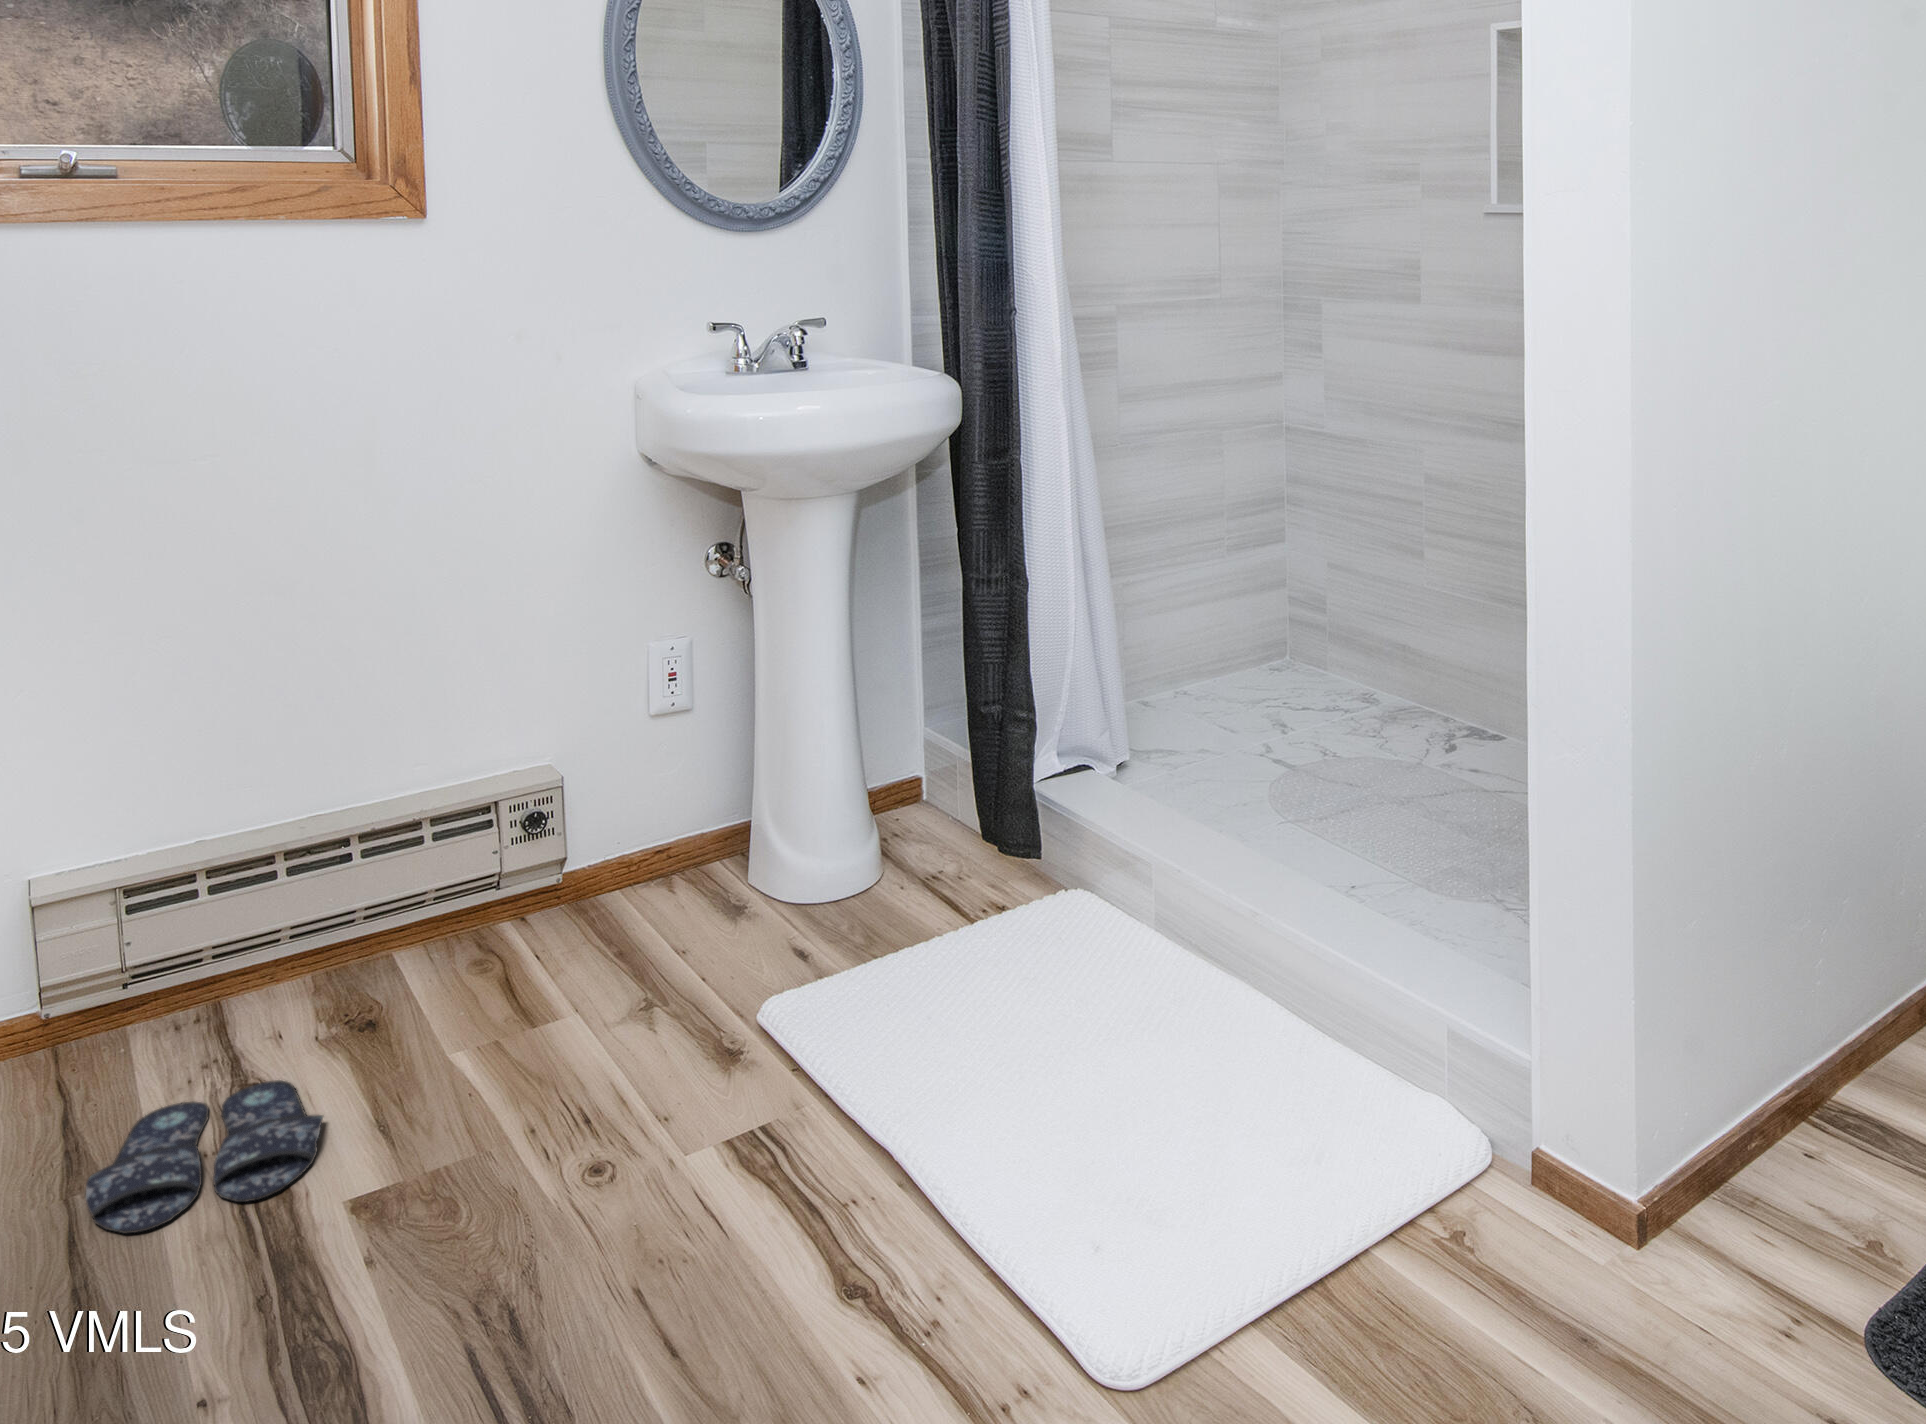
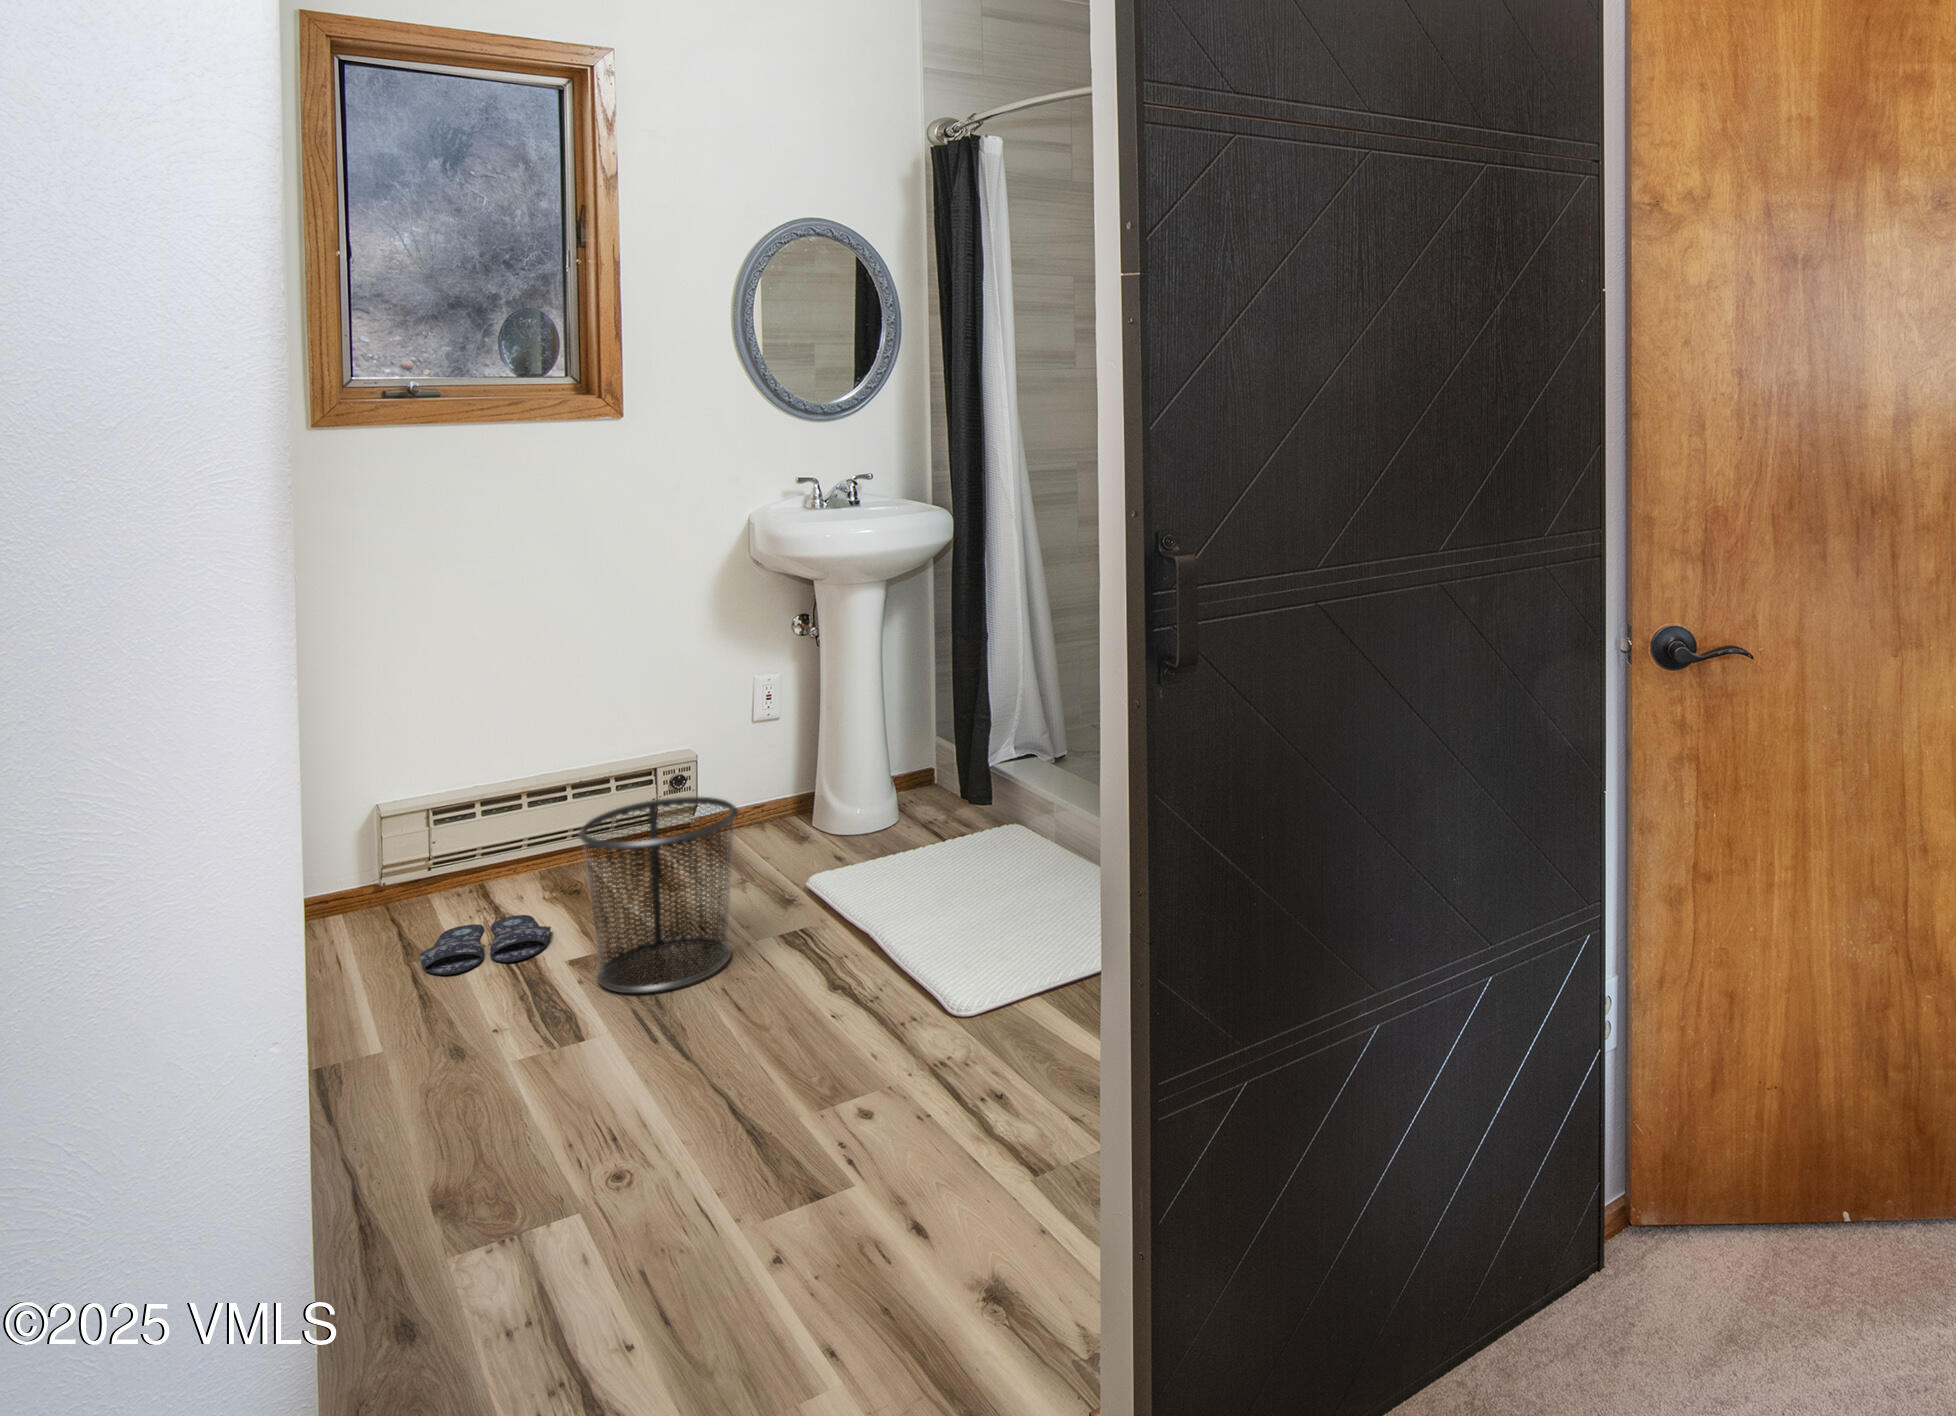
waste bin: none [352,901,648,1296] -> present [579,797,738,993]

